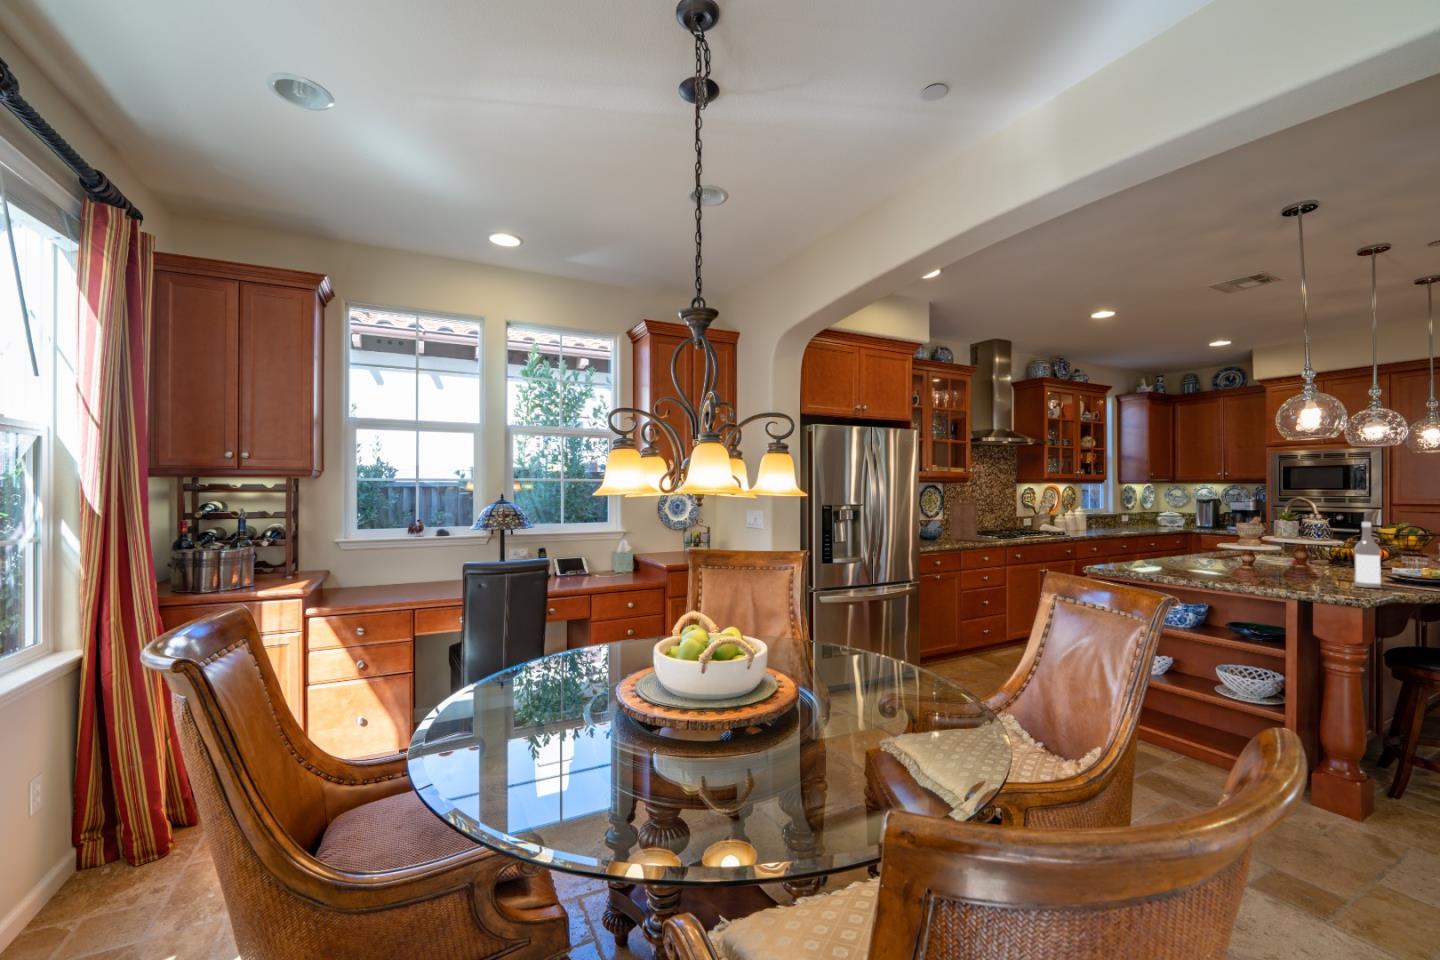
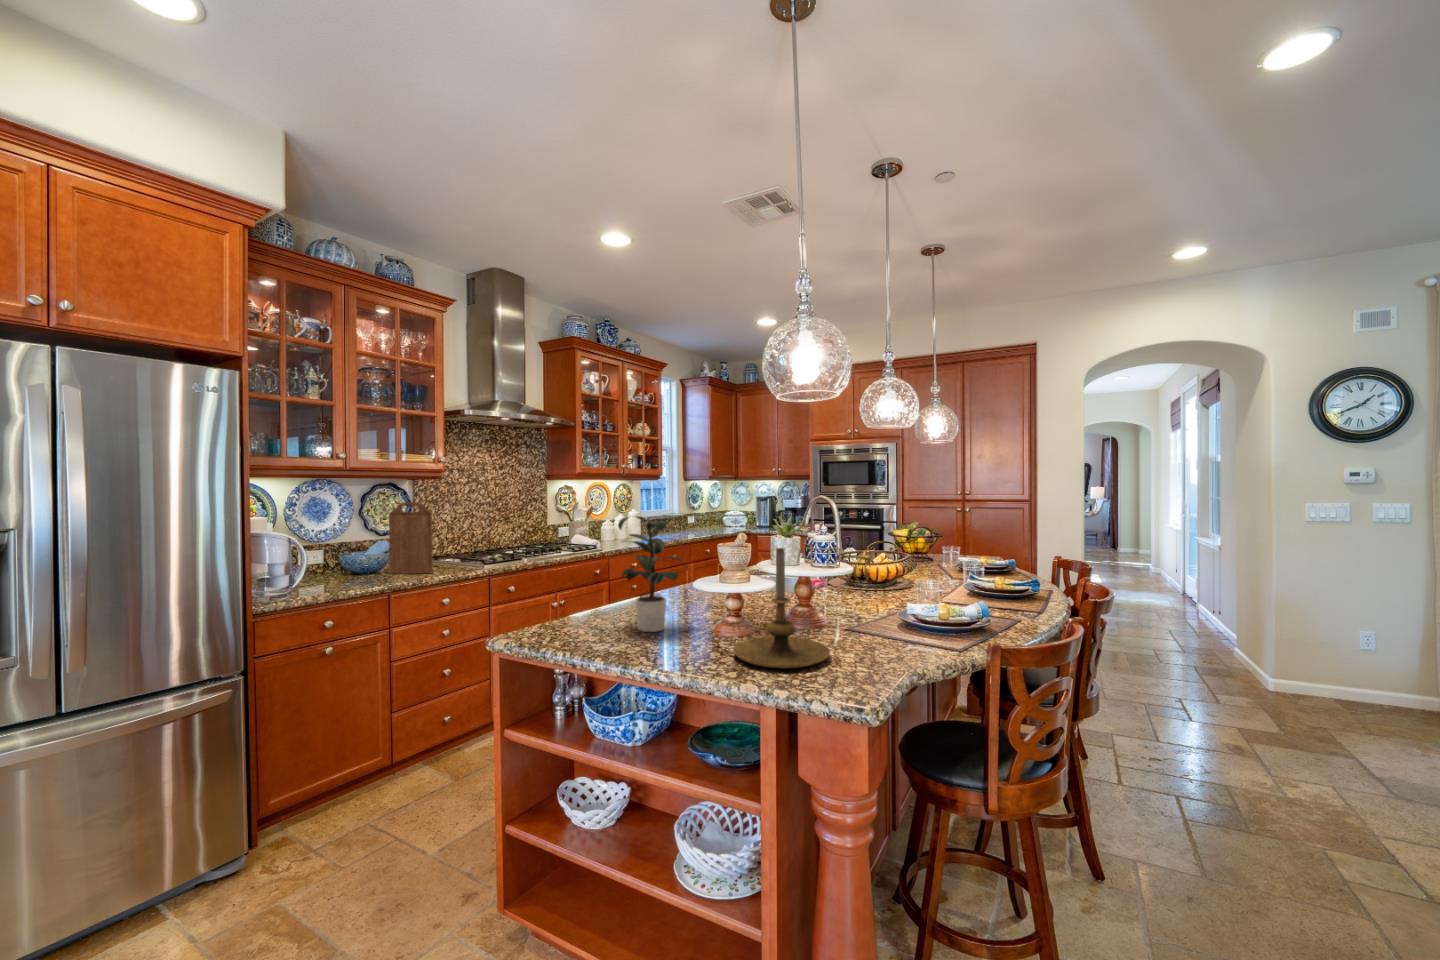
potted plant: none [1156,506,1227,571] -> present [618,516,687,632]
wine bottle: present [1354,522,1381,588] -> none [865,536,897,653]
candle holder: none [1257,525,1329,587] -> present [733,548,830,668]

